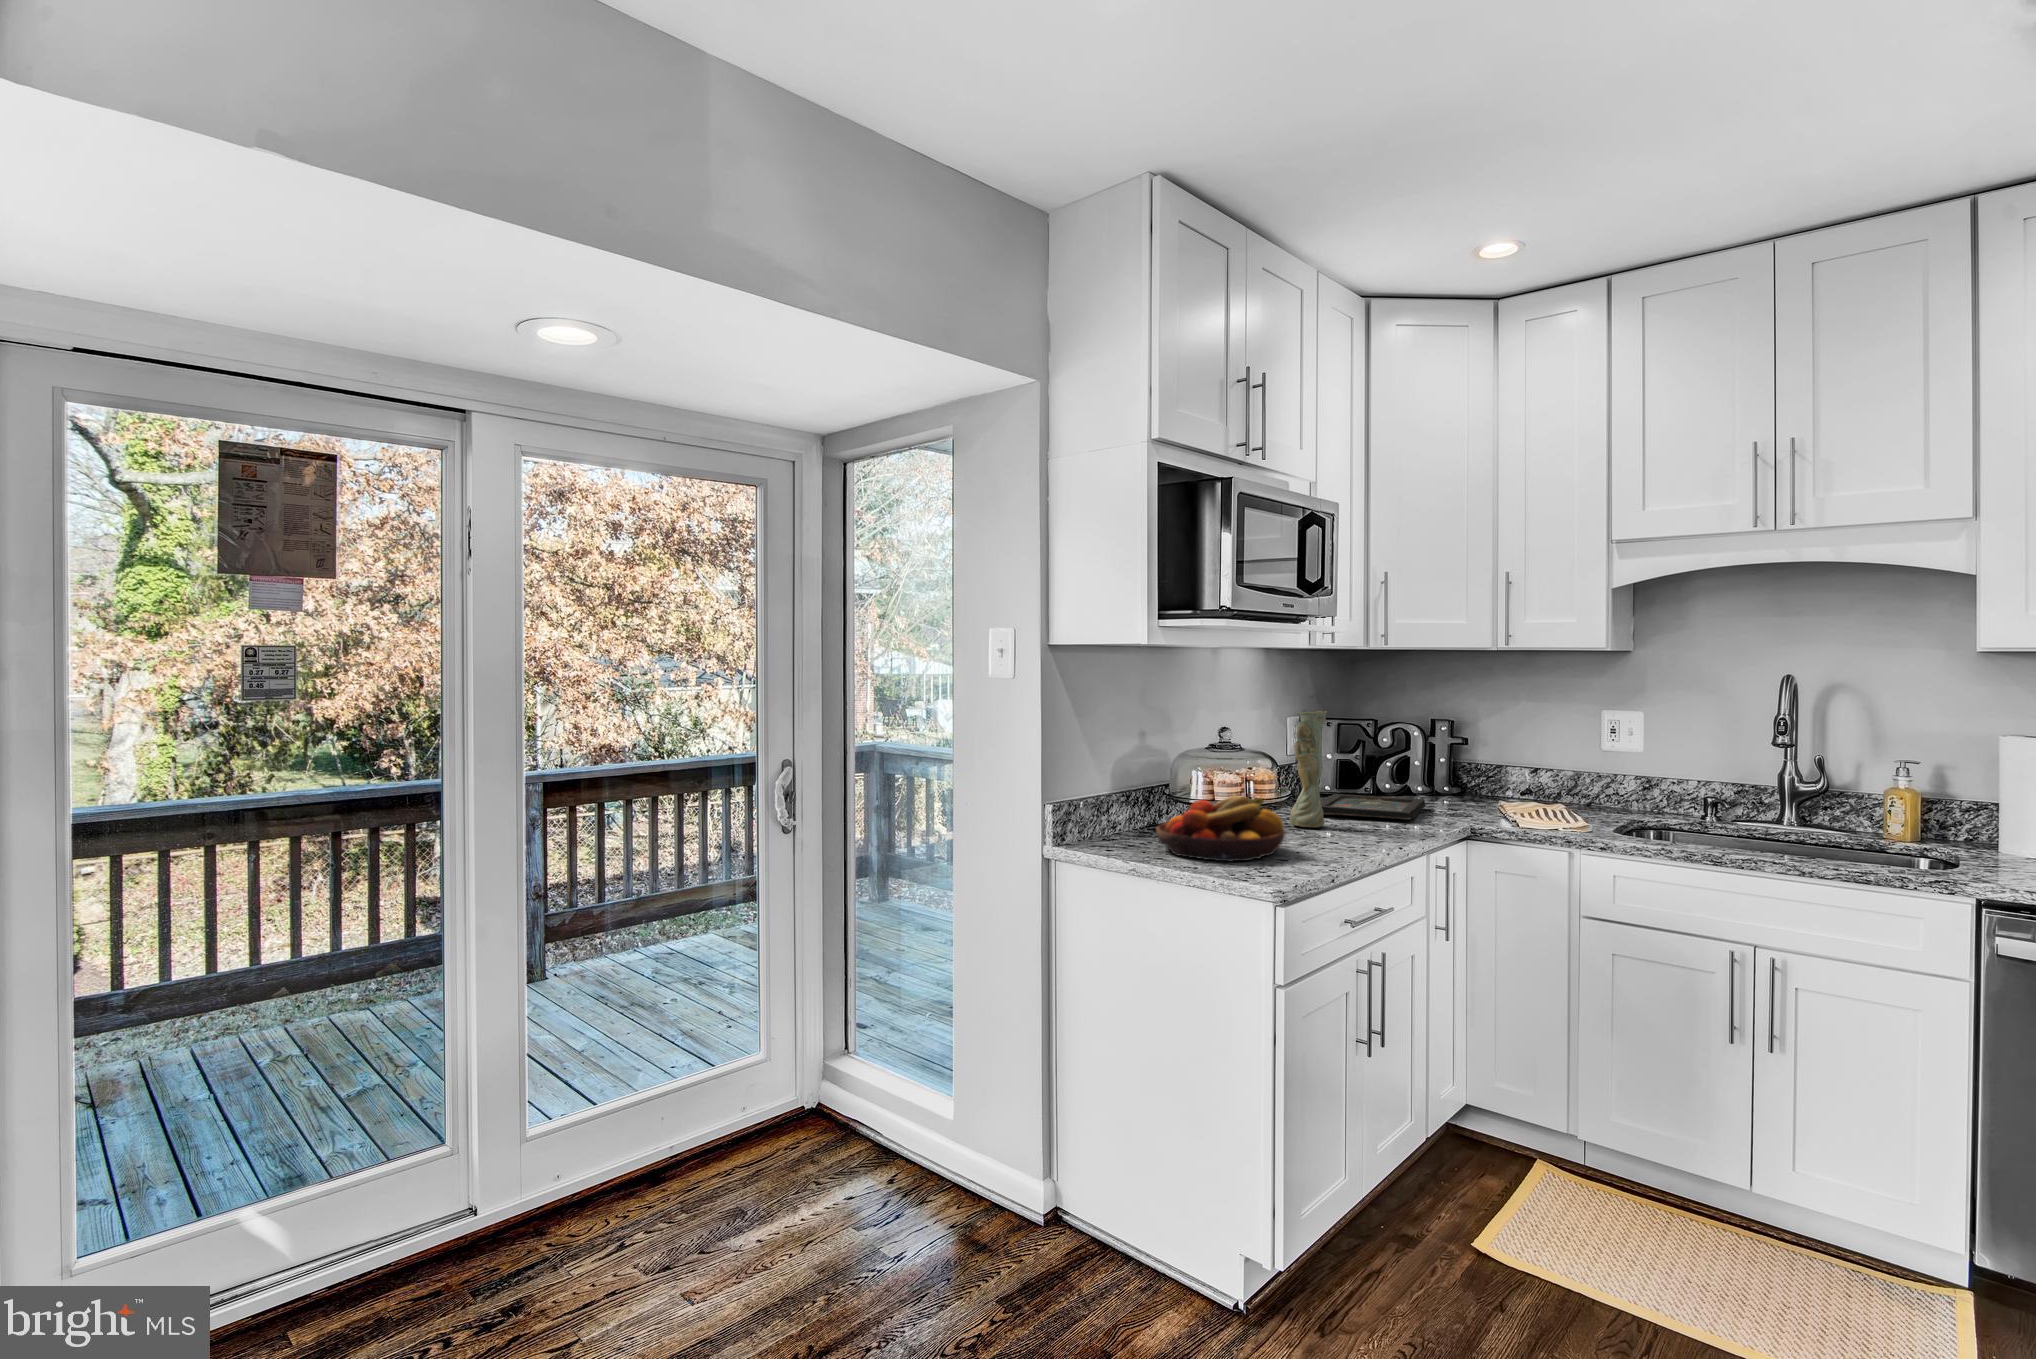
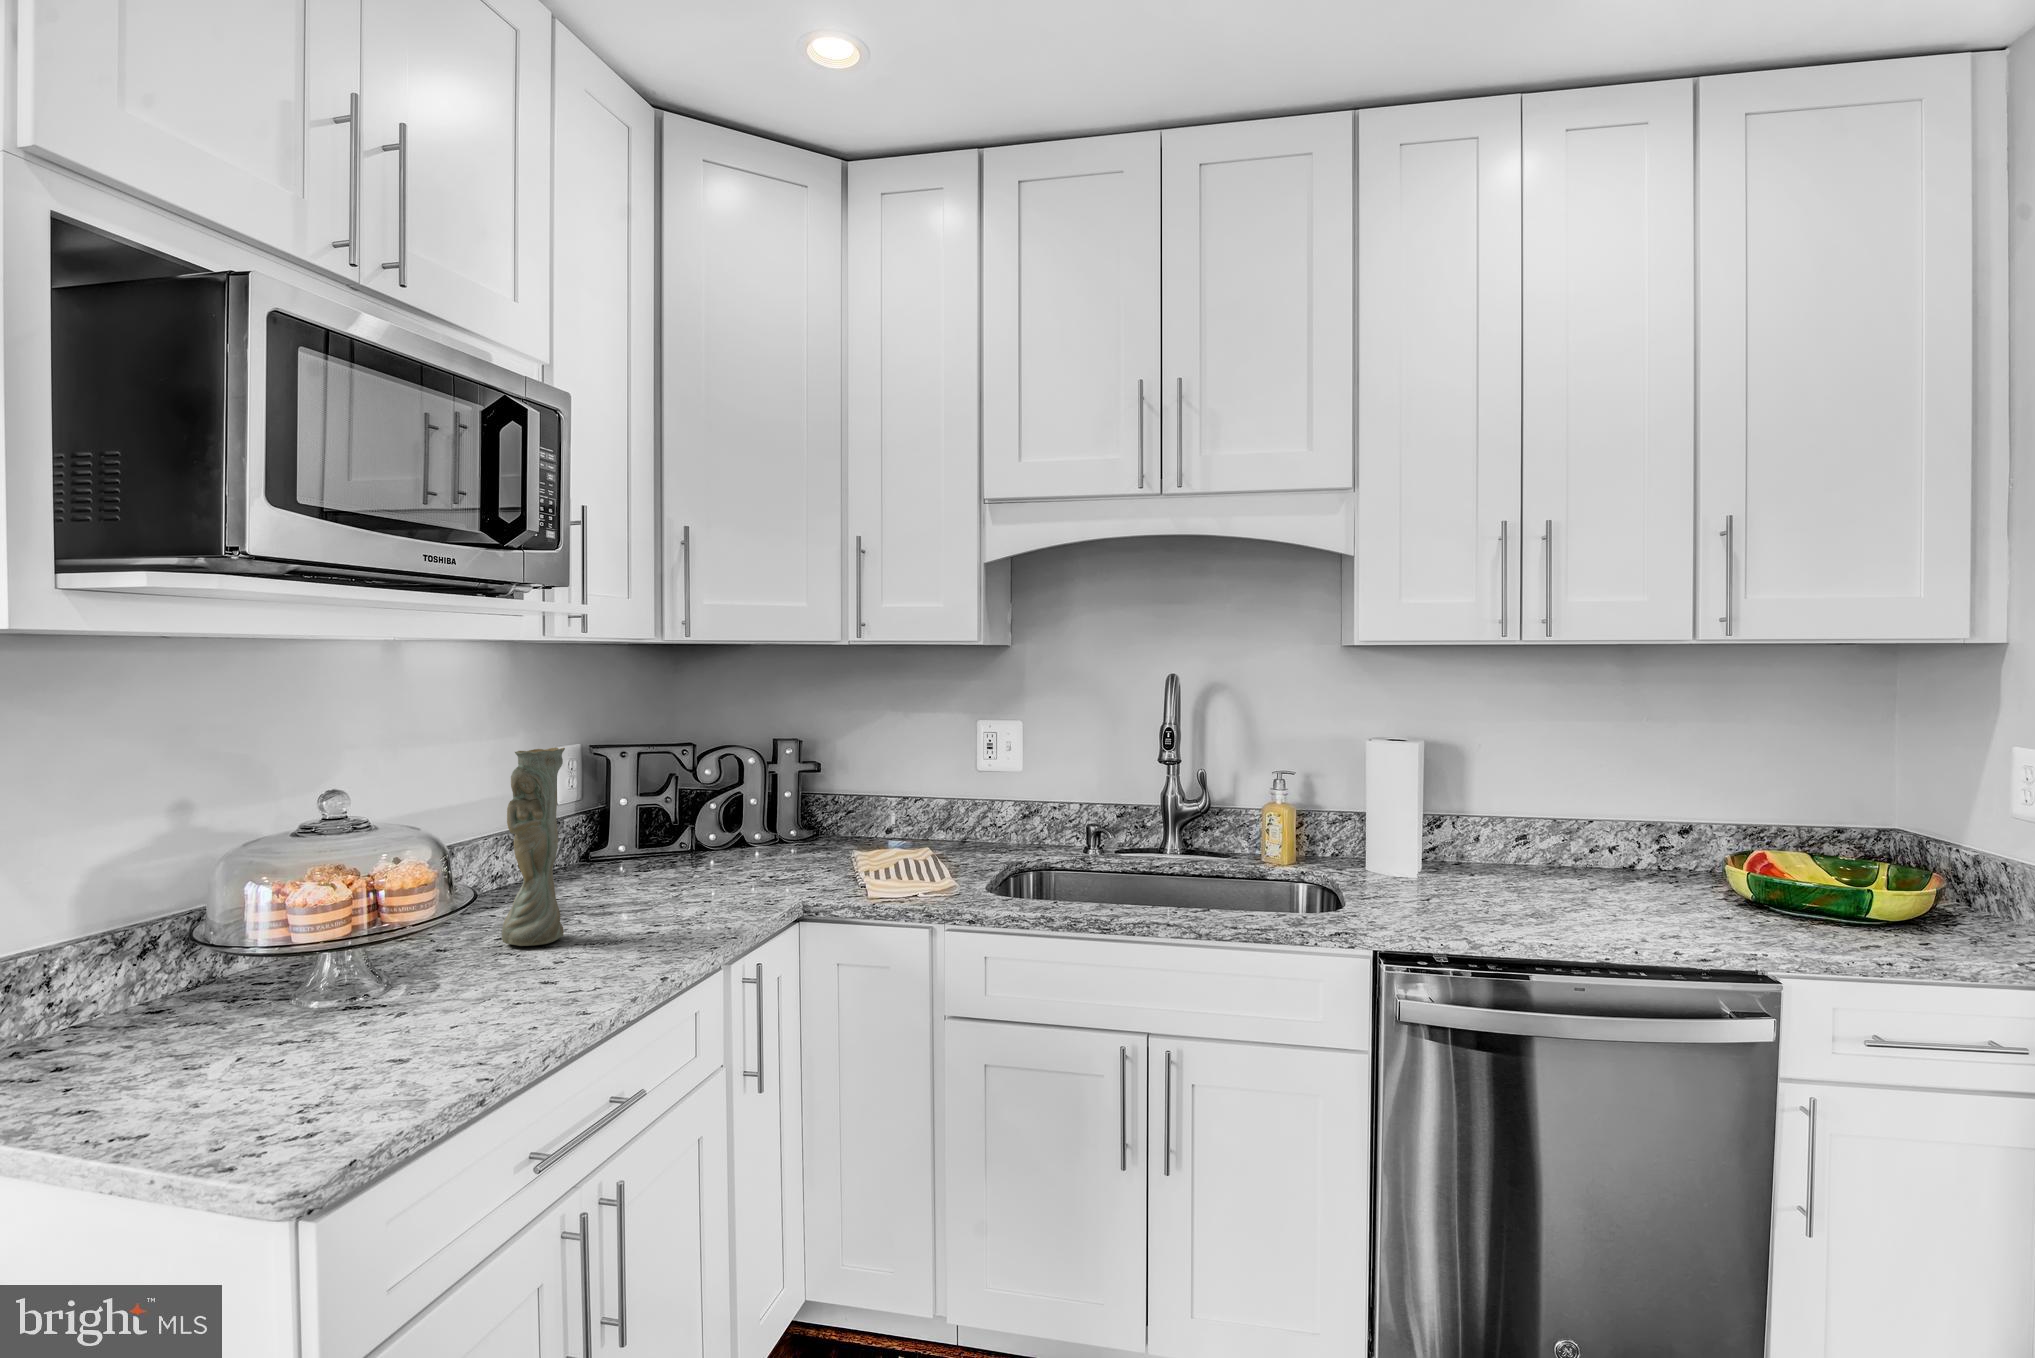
tray: present [1321,794,1425,819] -> none [559,861,750,908]
fruit bowl: present [1156,795,1285,861] -> none [129,919,429,1090]

